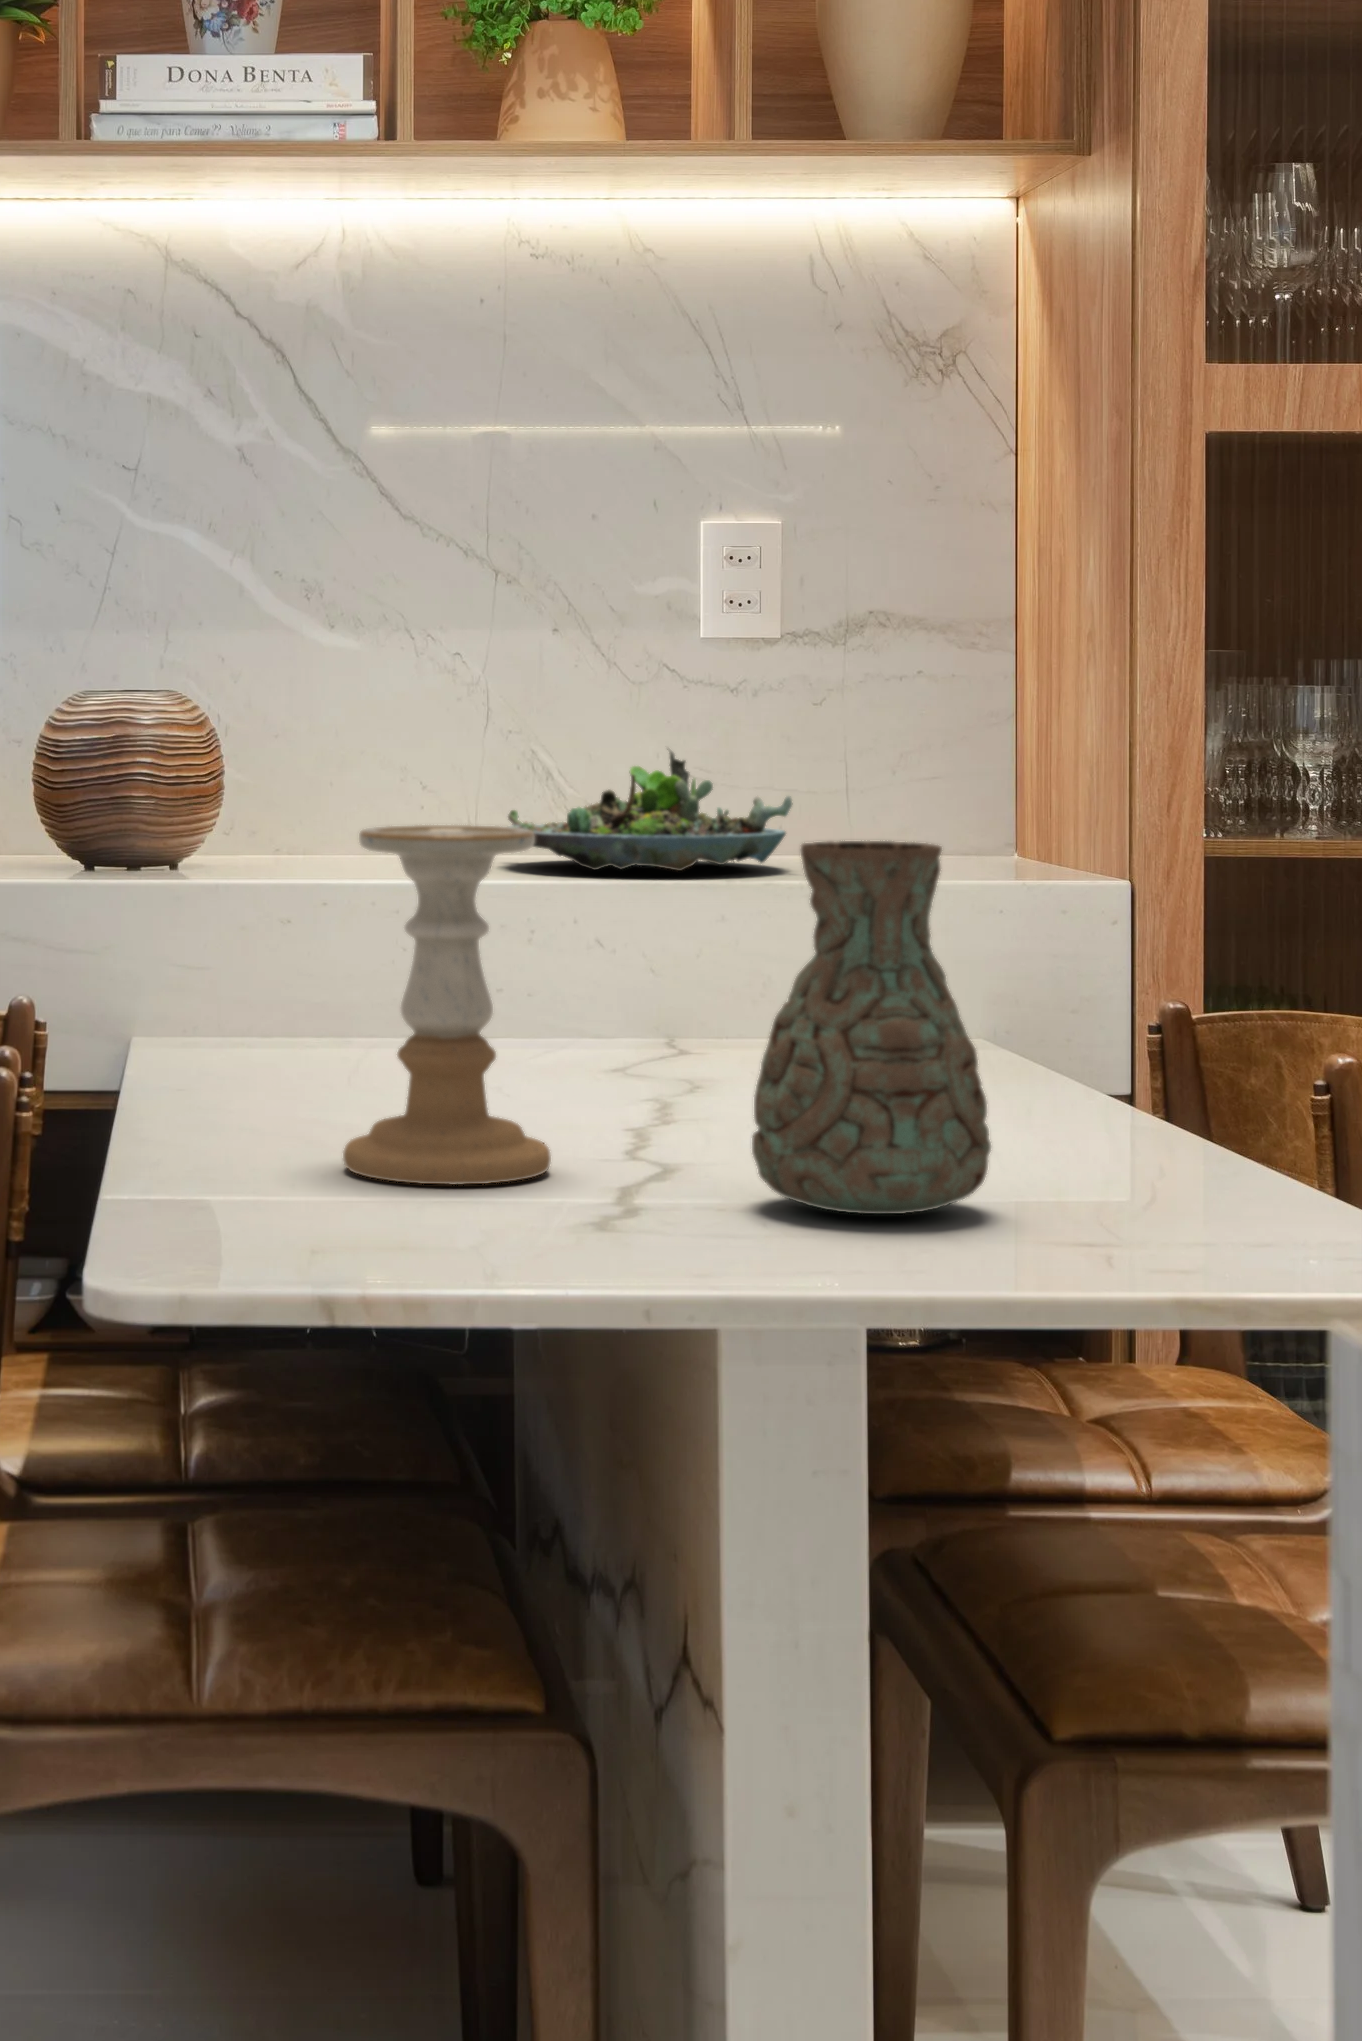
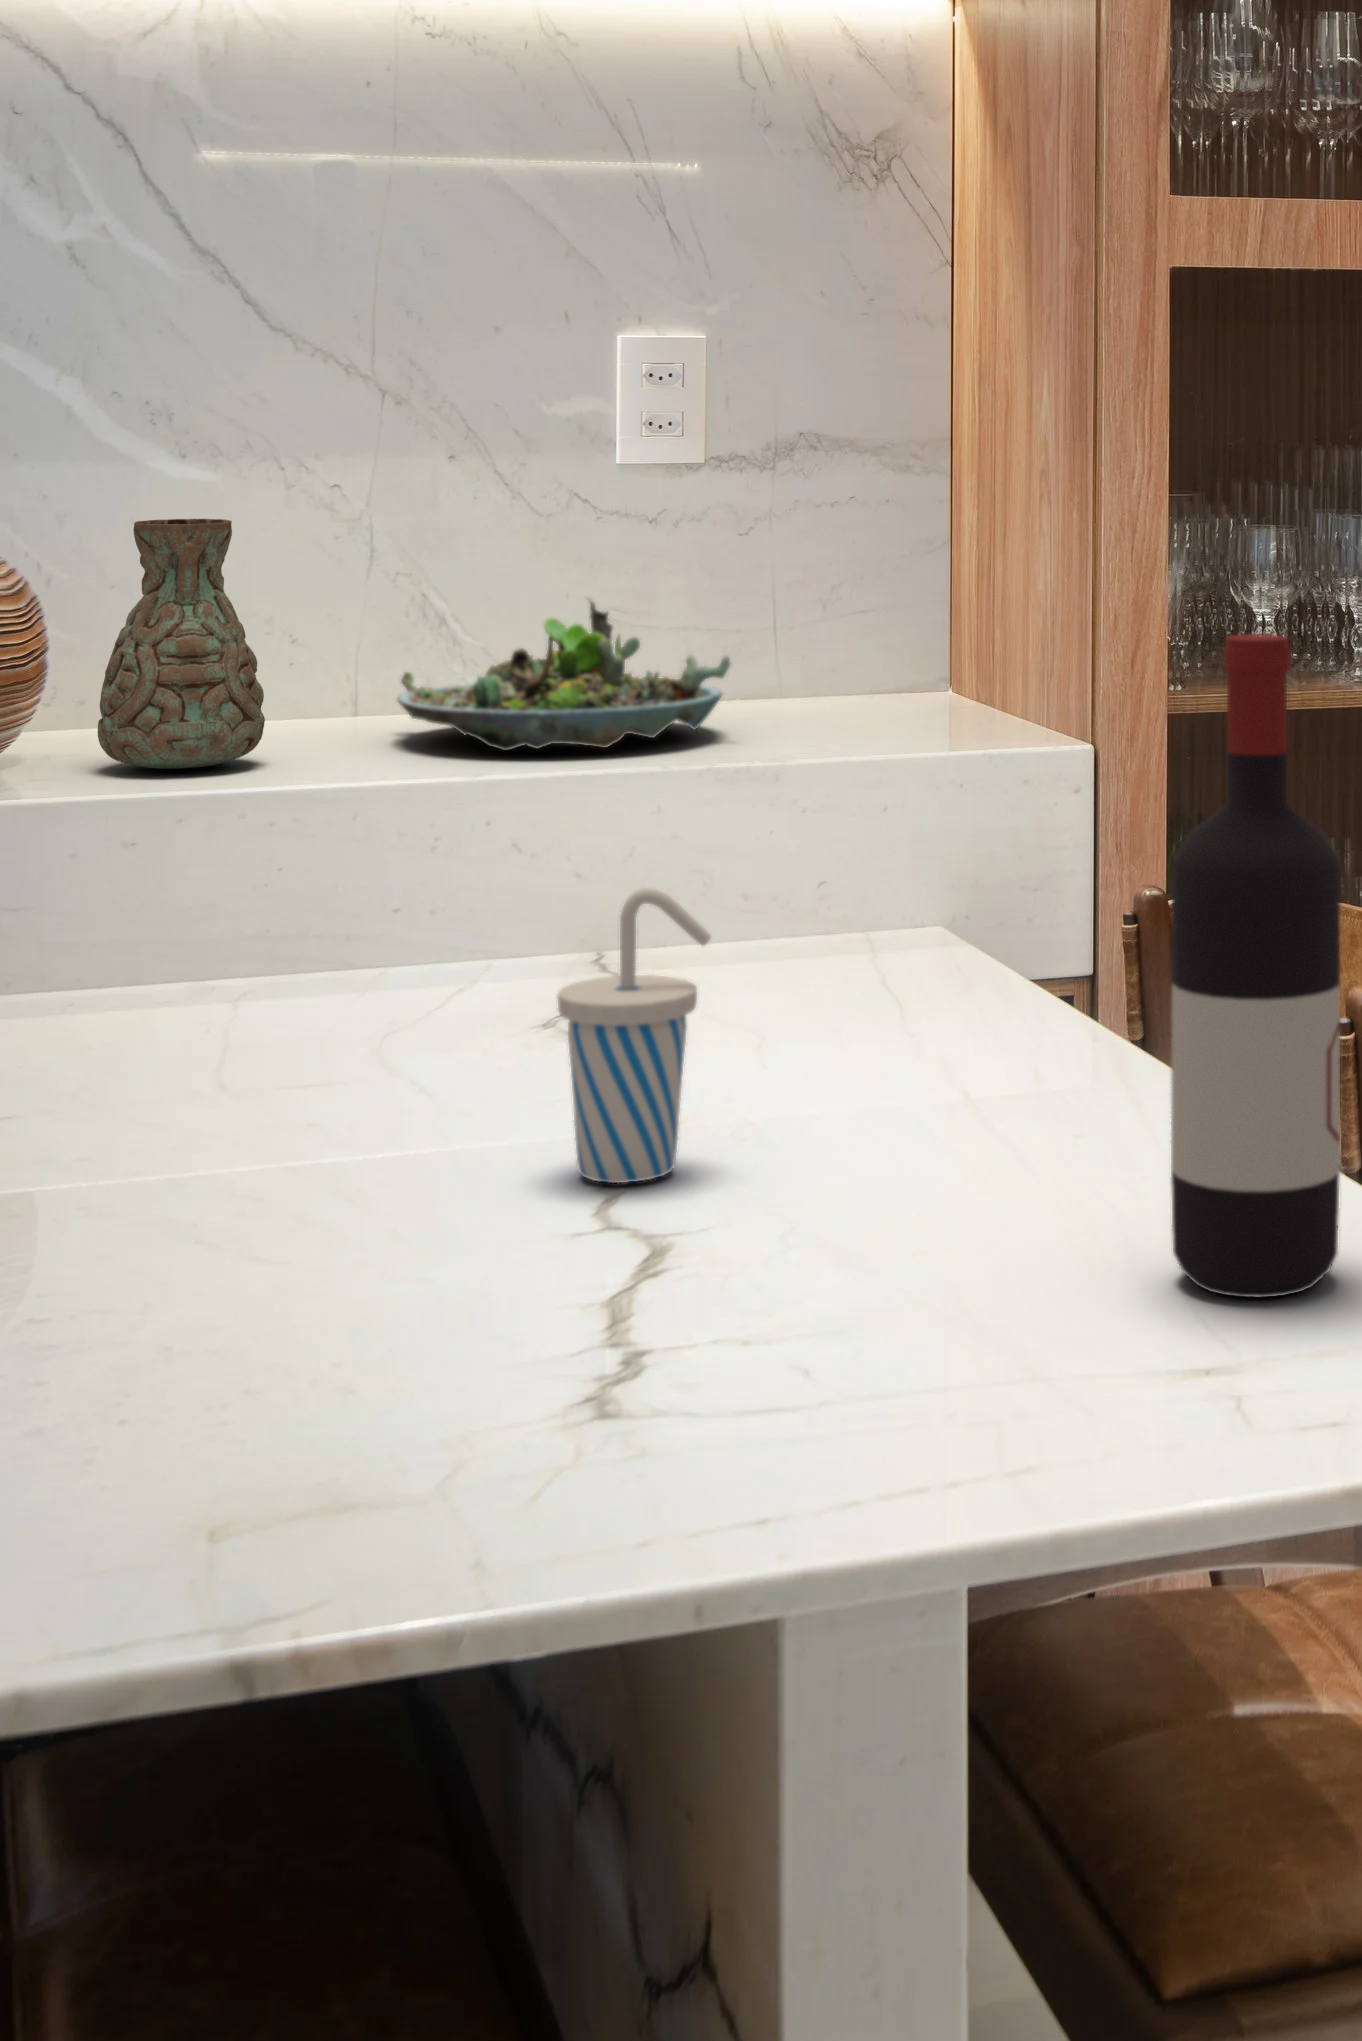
wine bottle: none [1105,664,1256,1209] -> present [1171,634,1341,1297]
candle holder: present [343,825,551,1185] -> none [201,846,486,1354]
decorative vase: present [752,841,991,1214] -> present [98,519,265,769]
cup: none [614,896,738,1128] -> present [557,888,711,1183]

